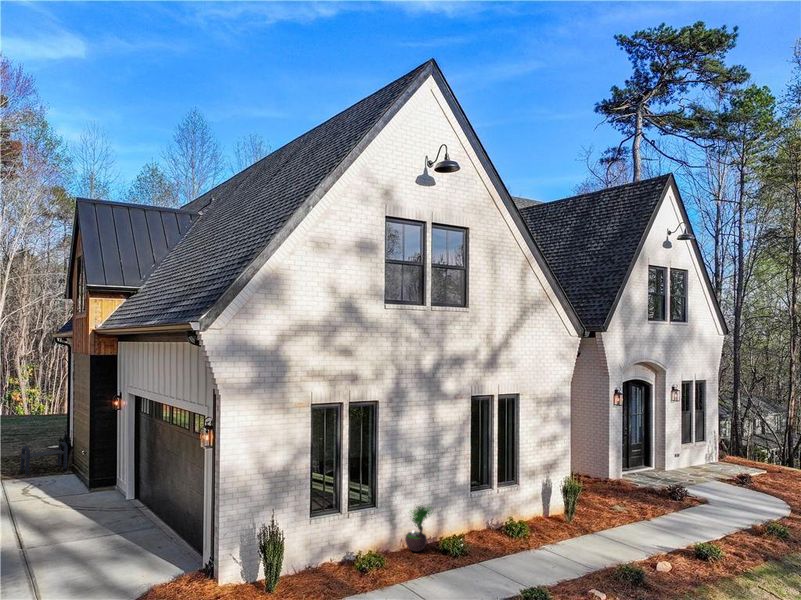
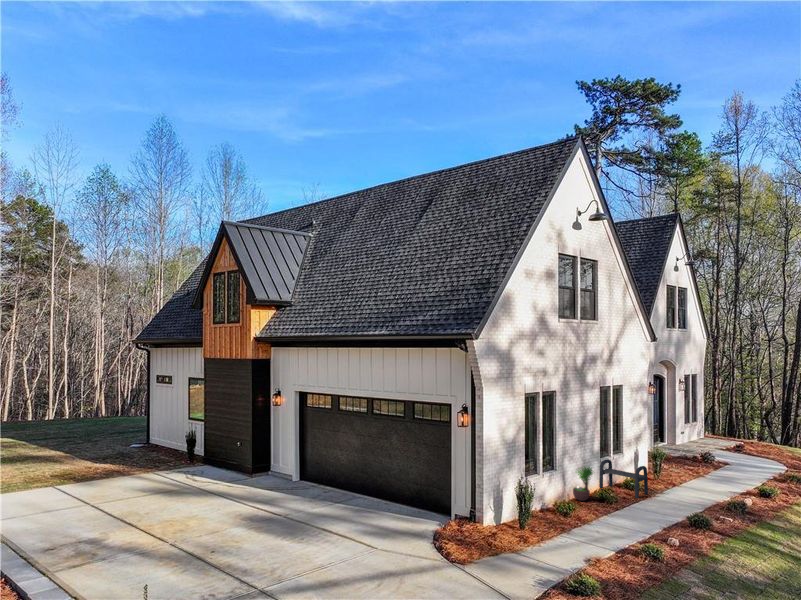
bench: present [20,442,68,475] -> present [599,459,648,498]

